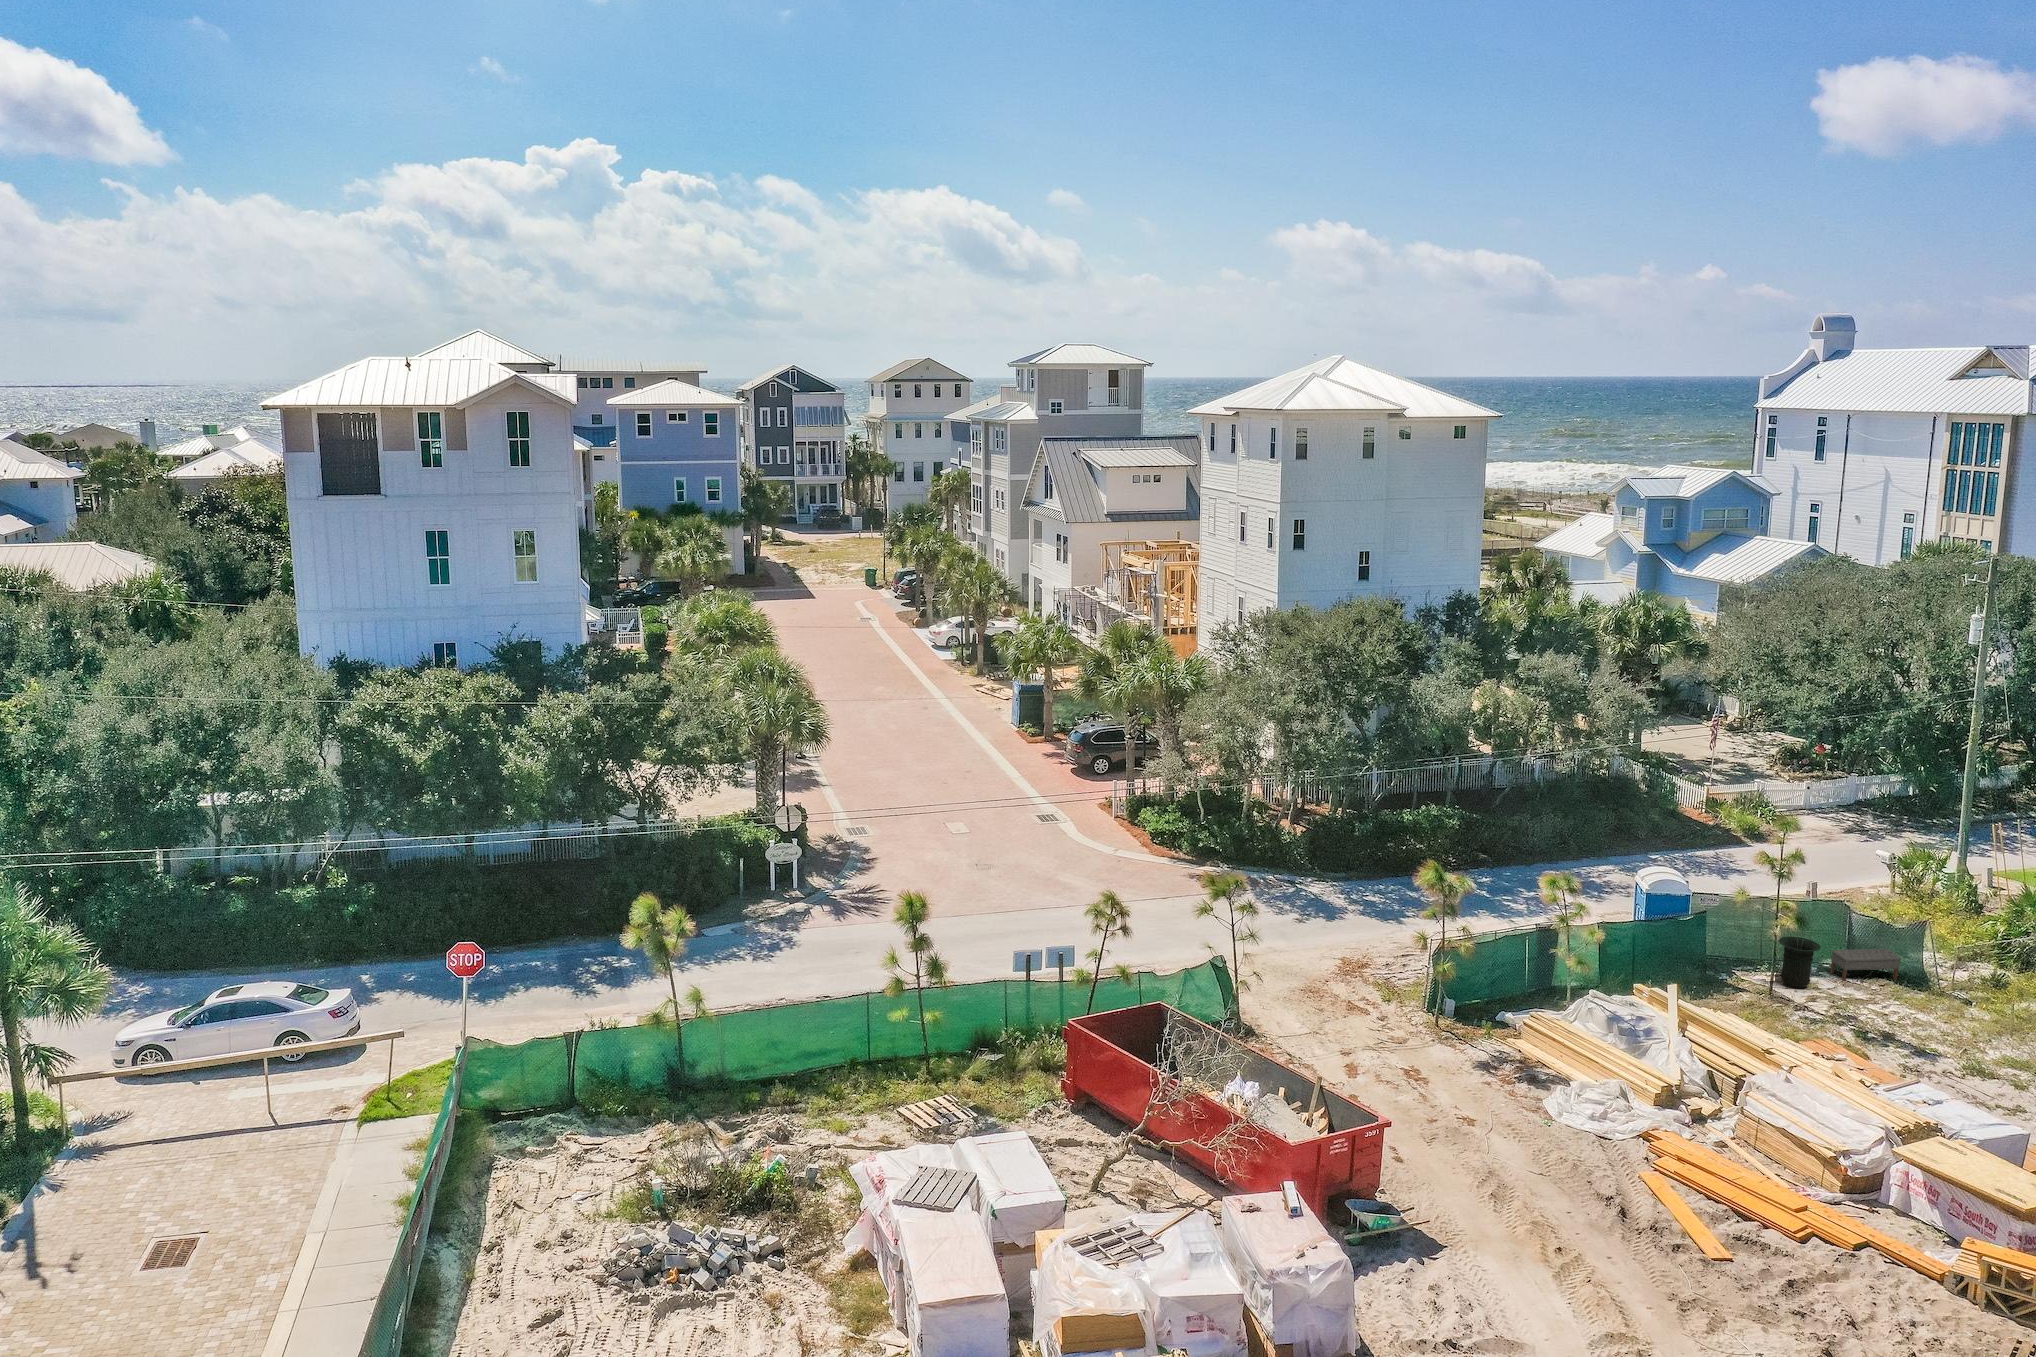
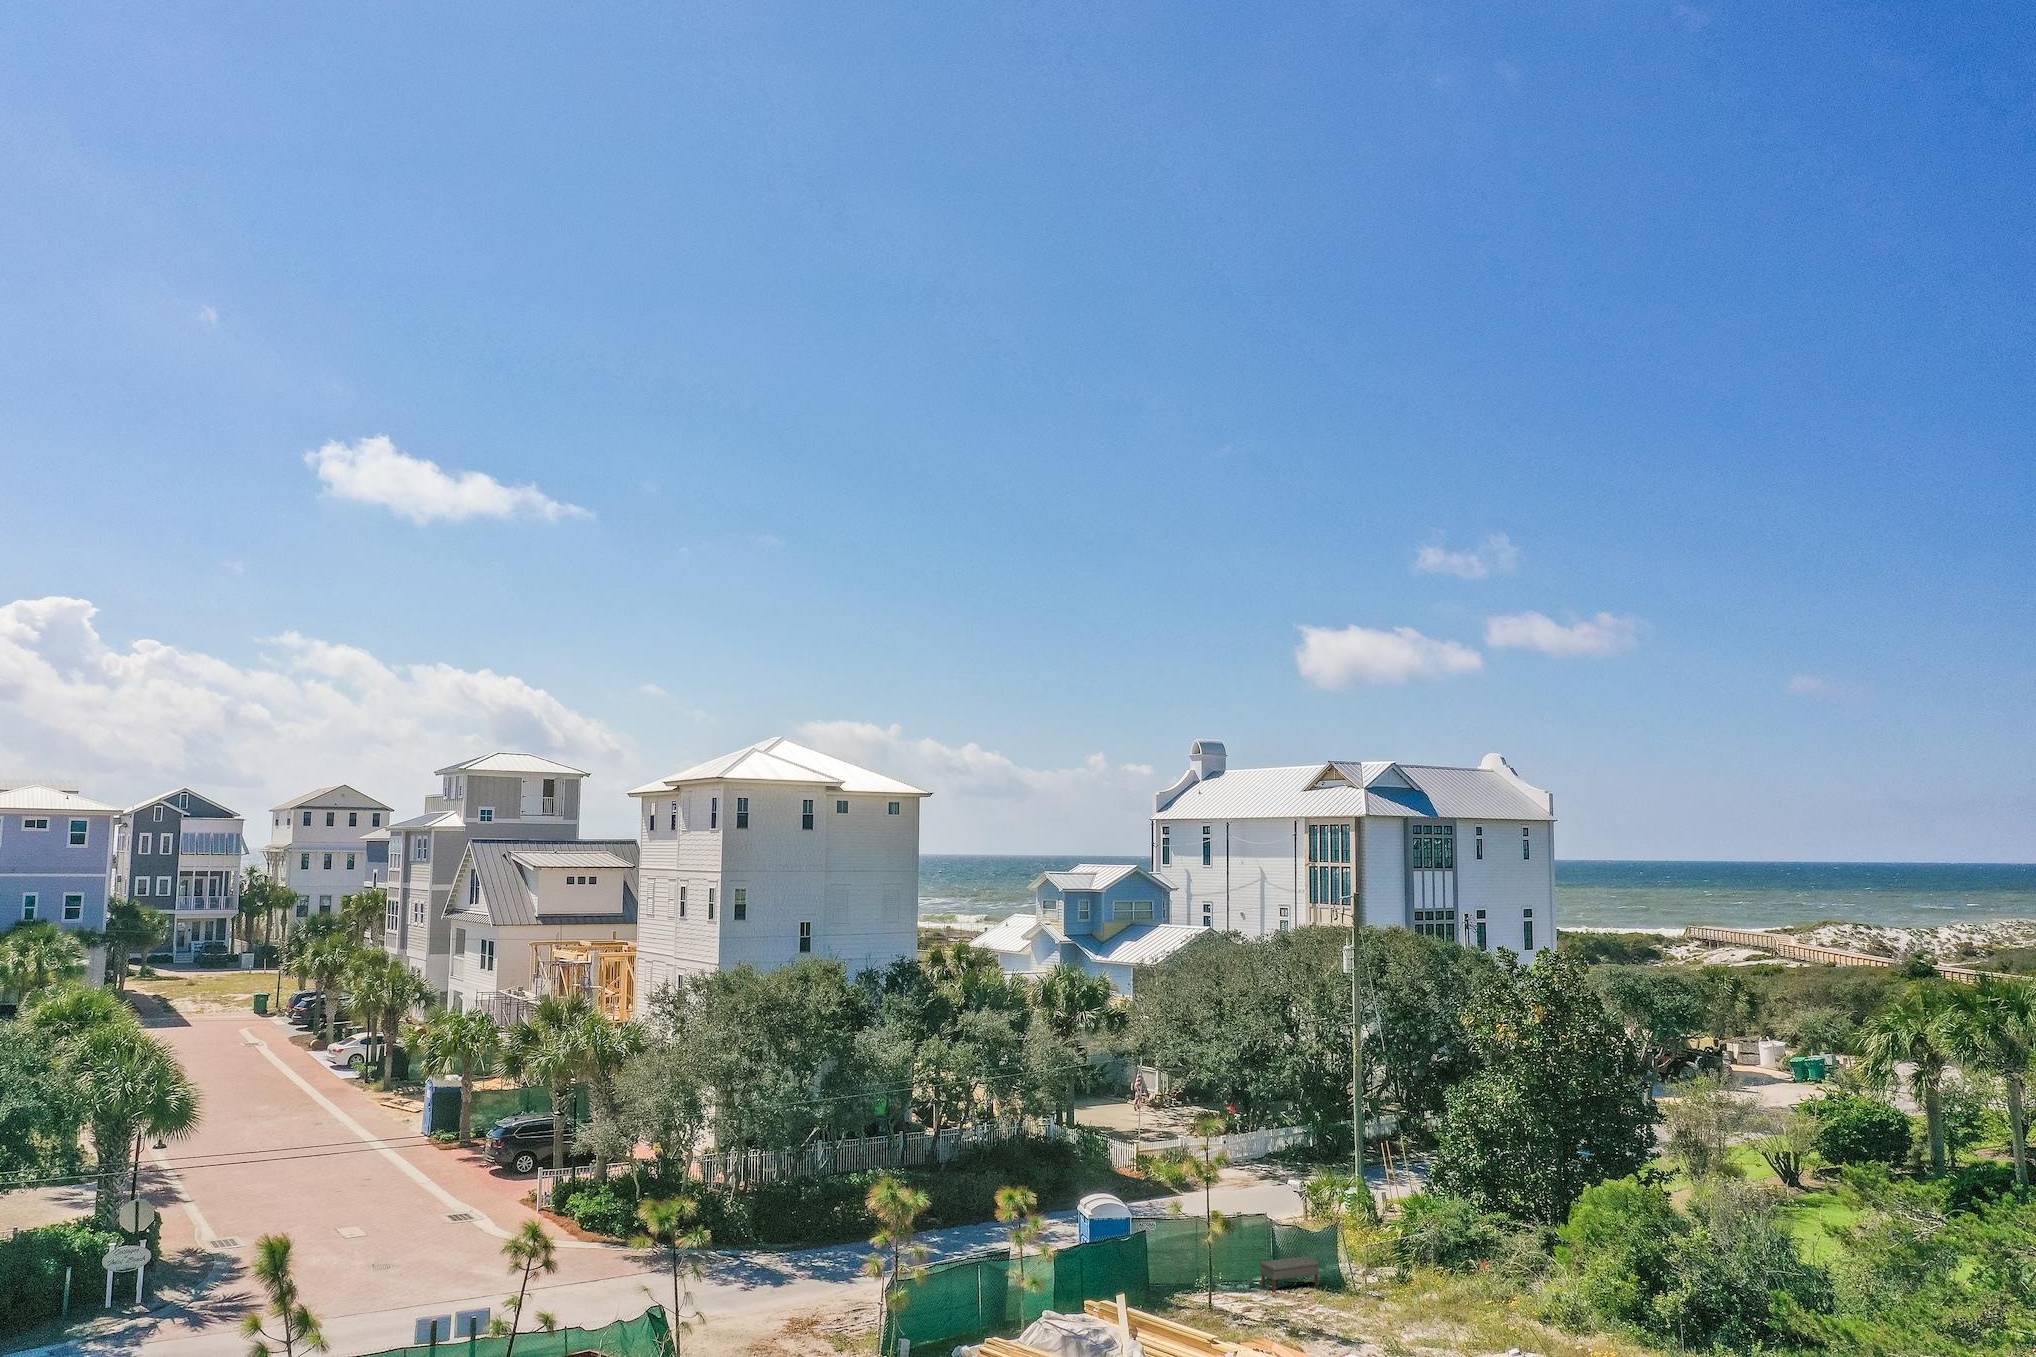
trash can: present [1779,936,1821,989] -> none [1214,1248,1250,1303]

